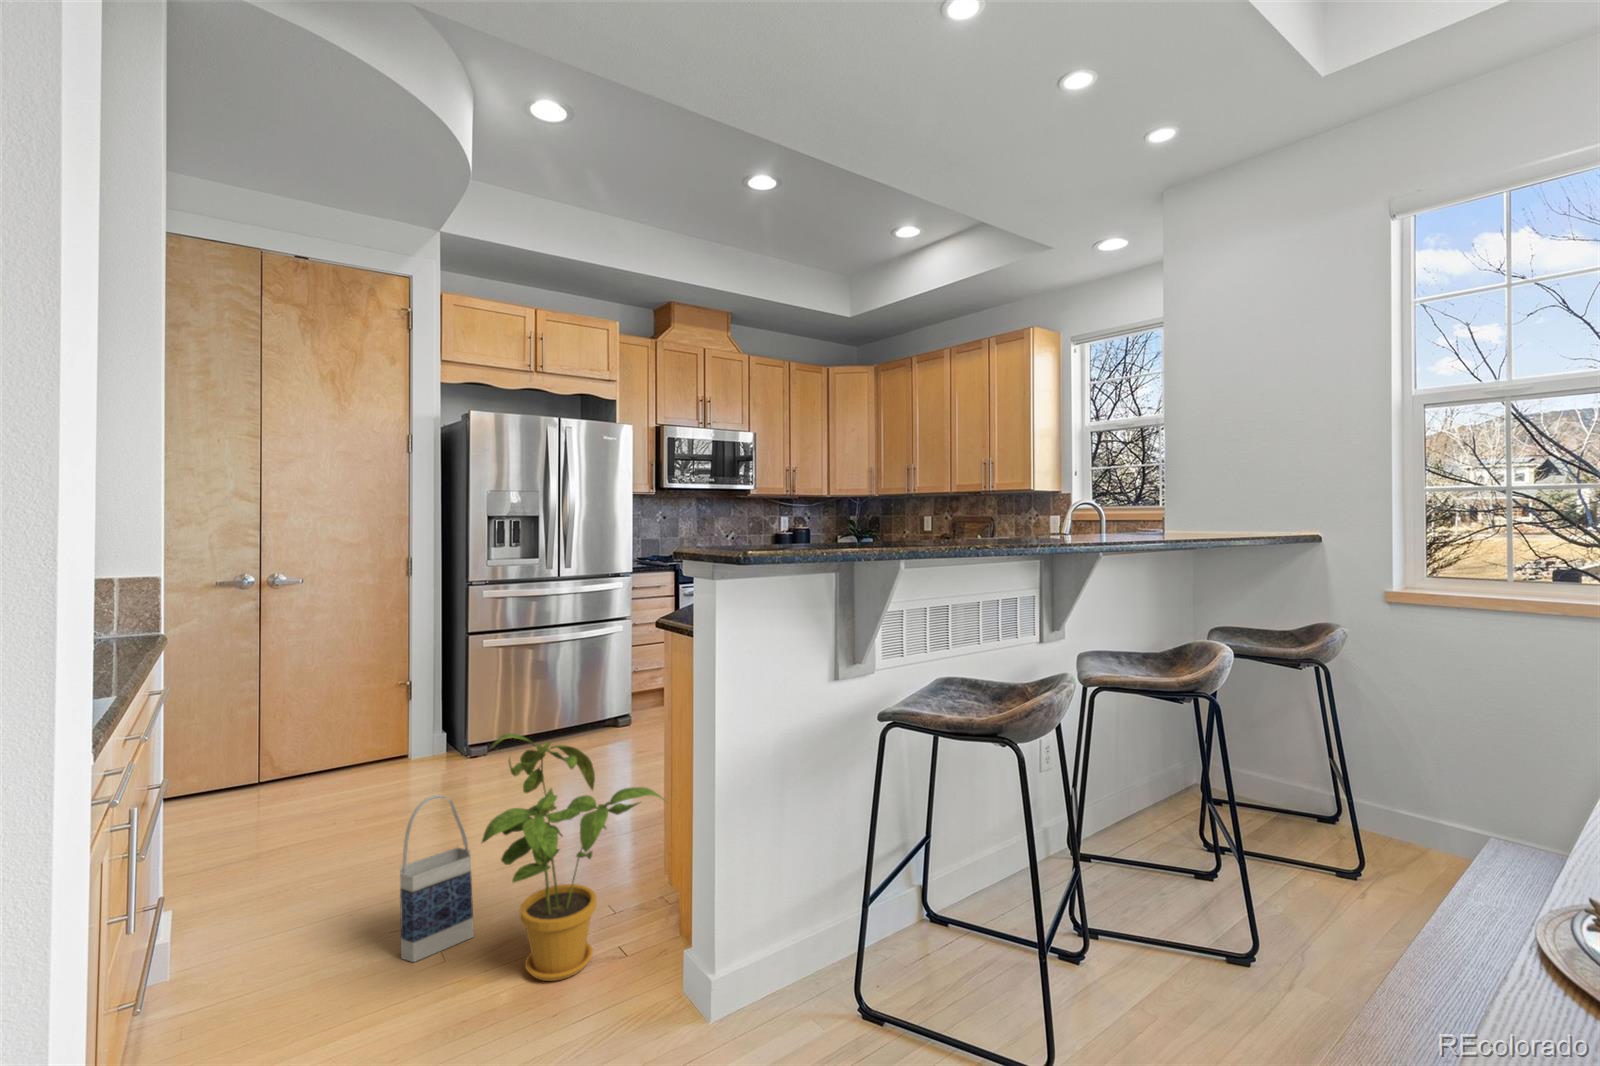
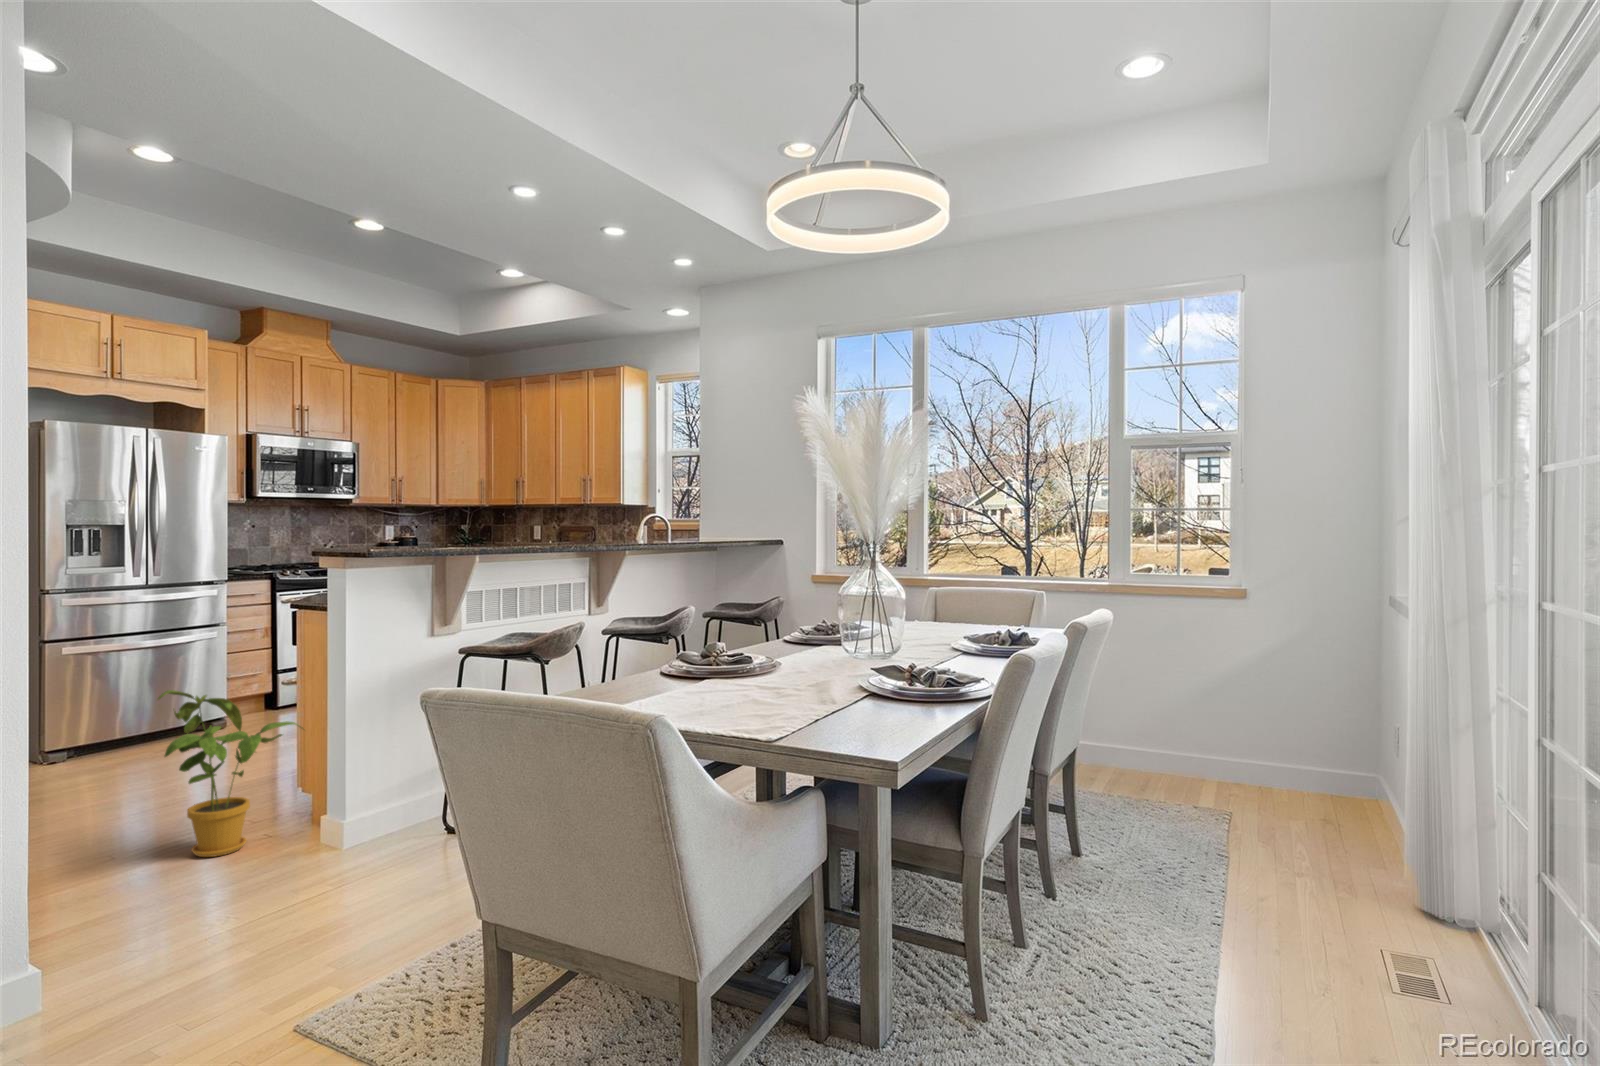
bag: present [400,795,474,962] -> none [69,743,134,867]

